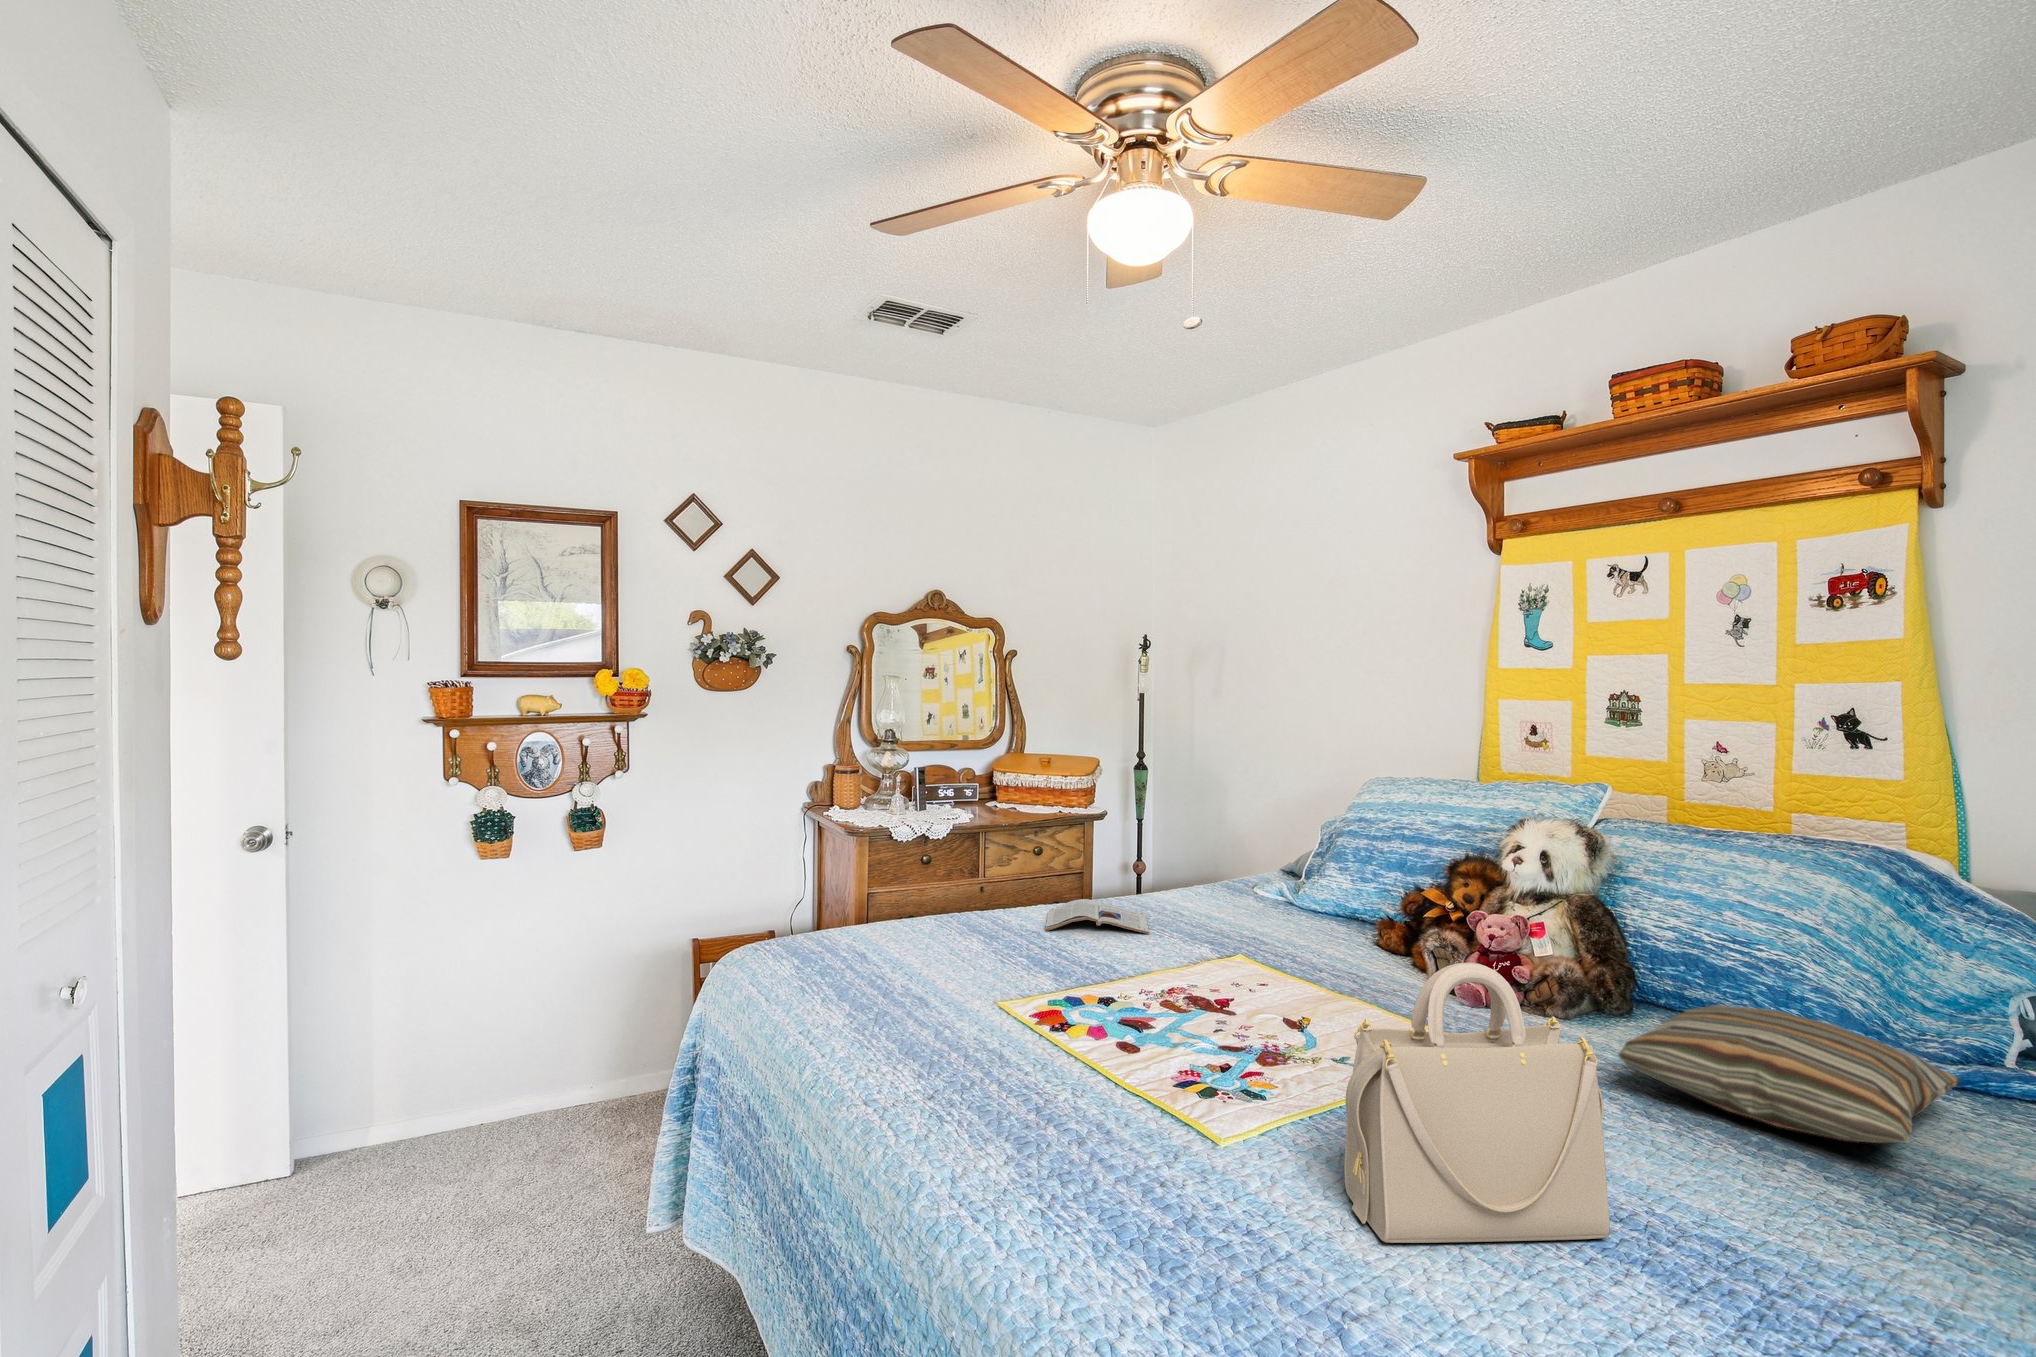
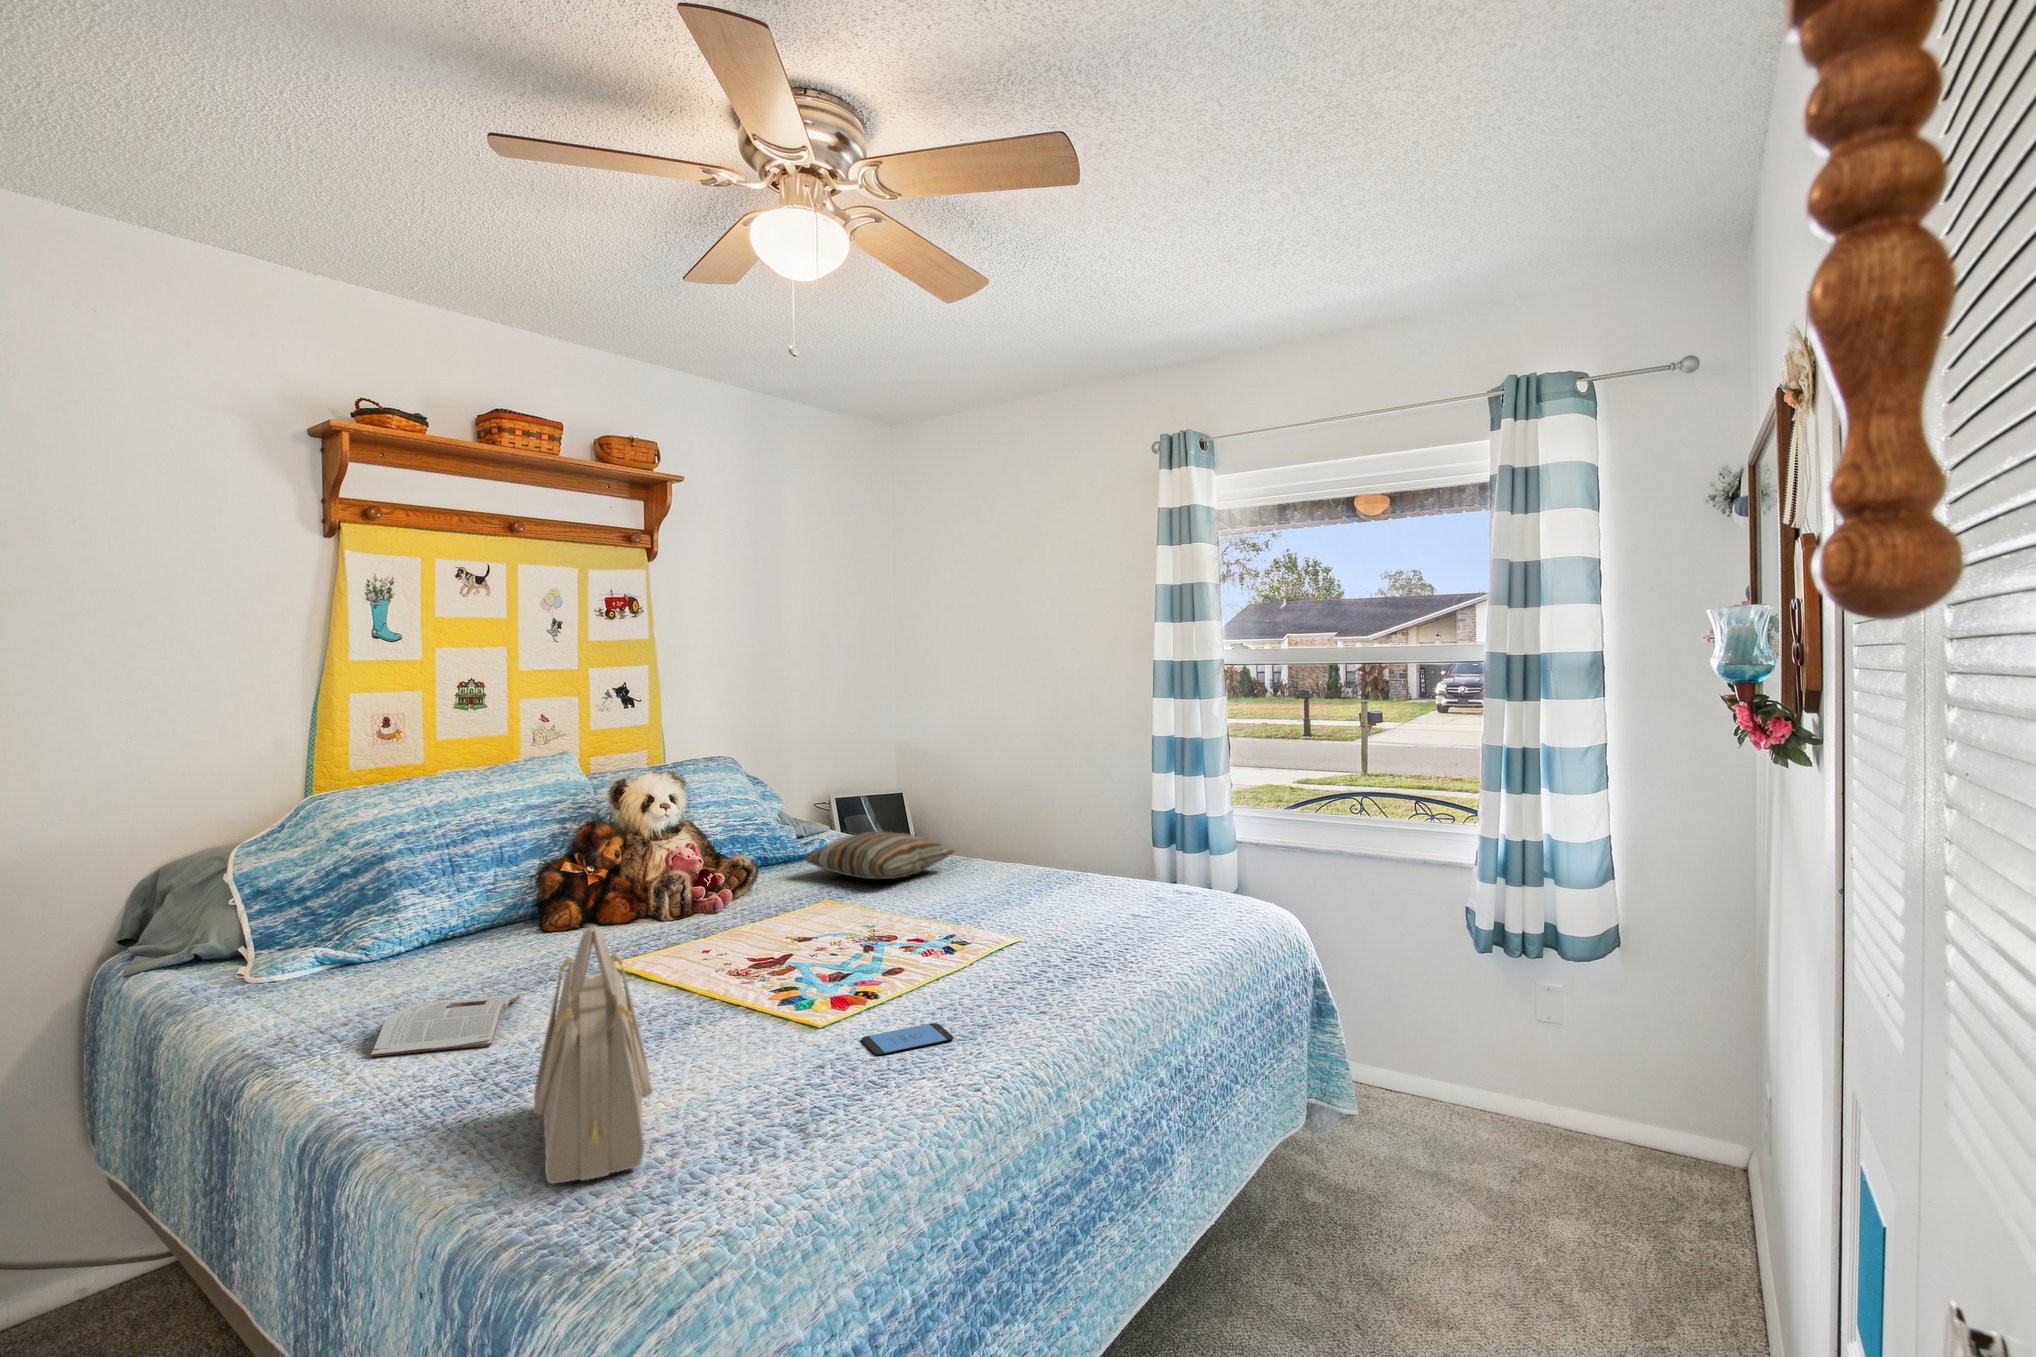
handbag: present [1344,963,1610,1243] -> present [533,926,652,1184]
smartphone: none [910,1019,962,1053] -> present [861,1023,954,1055]

